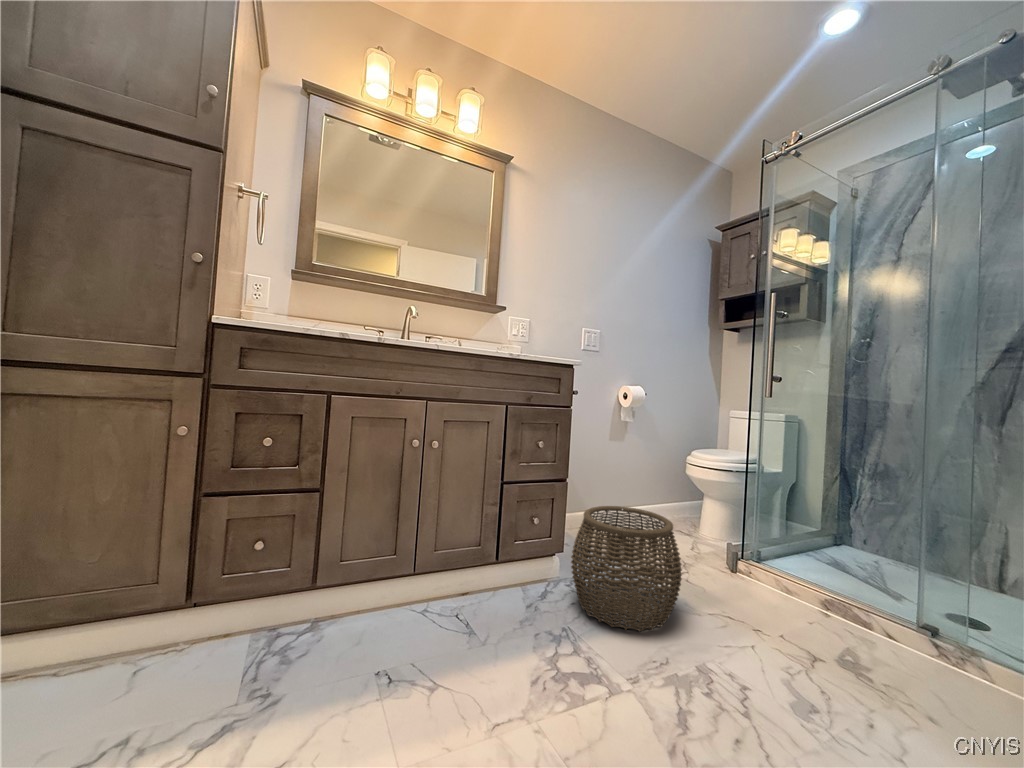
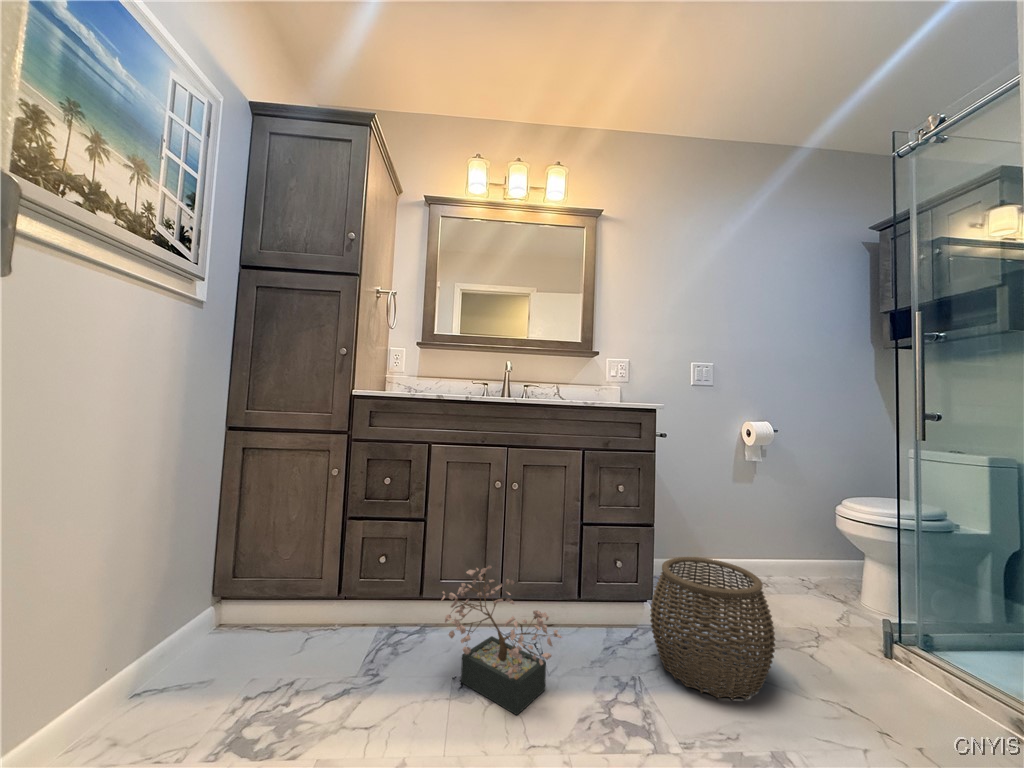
decorative plant: none [362,535,504,696] -> present [442,565,562,715]

